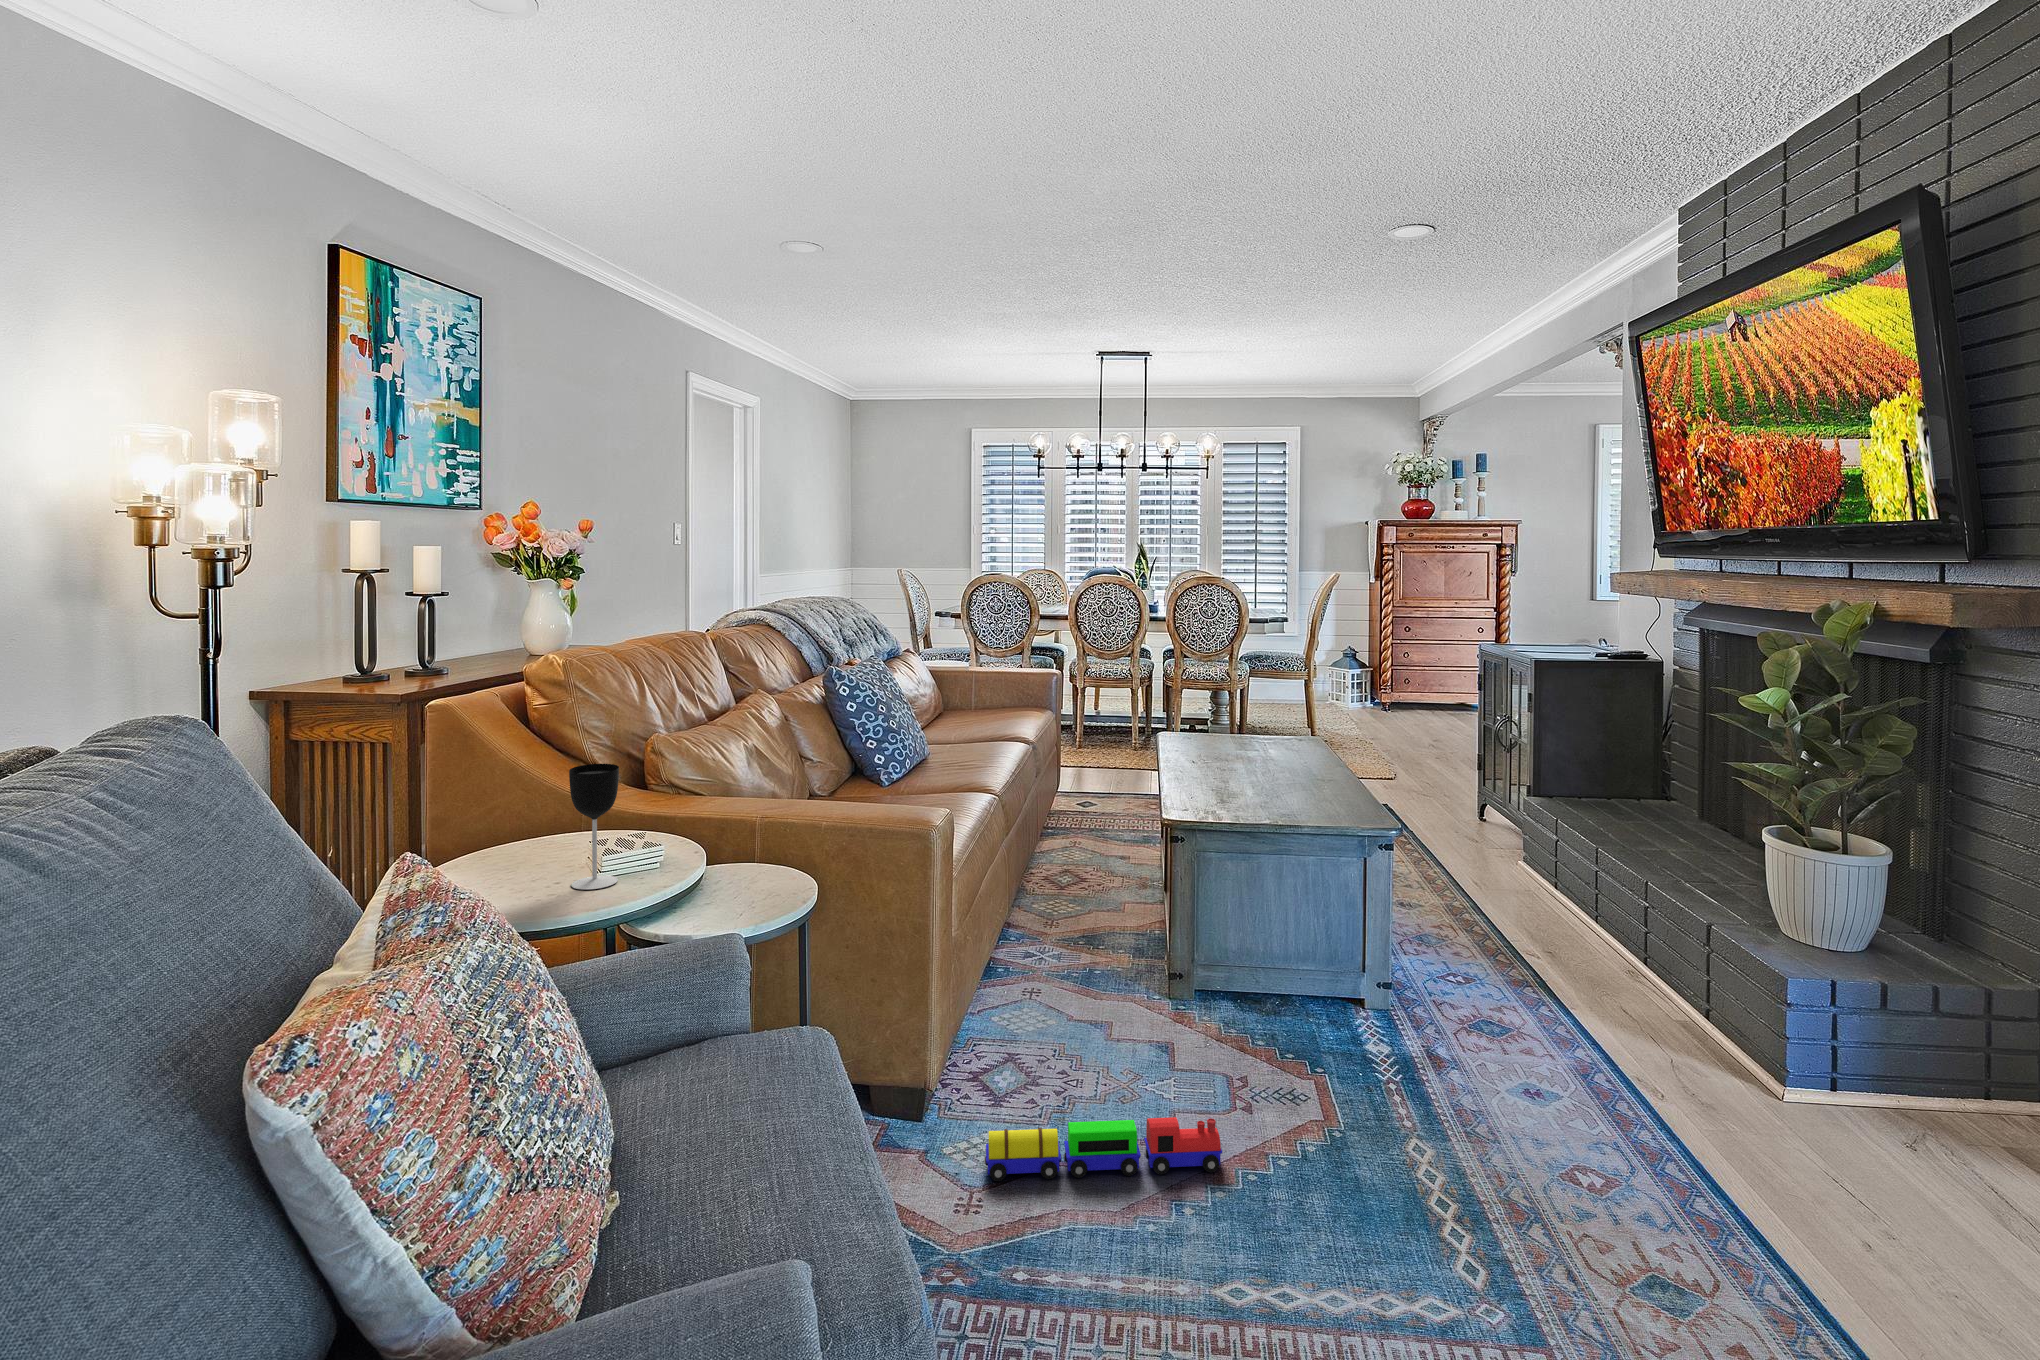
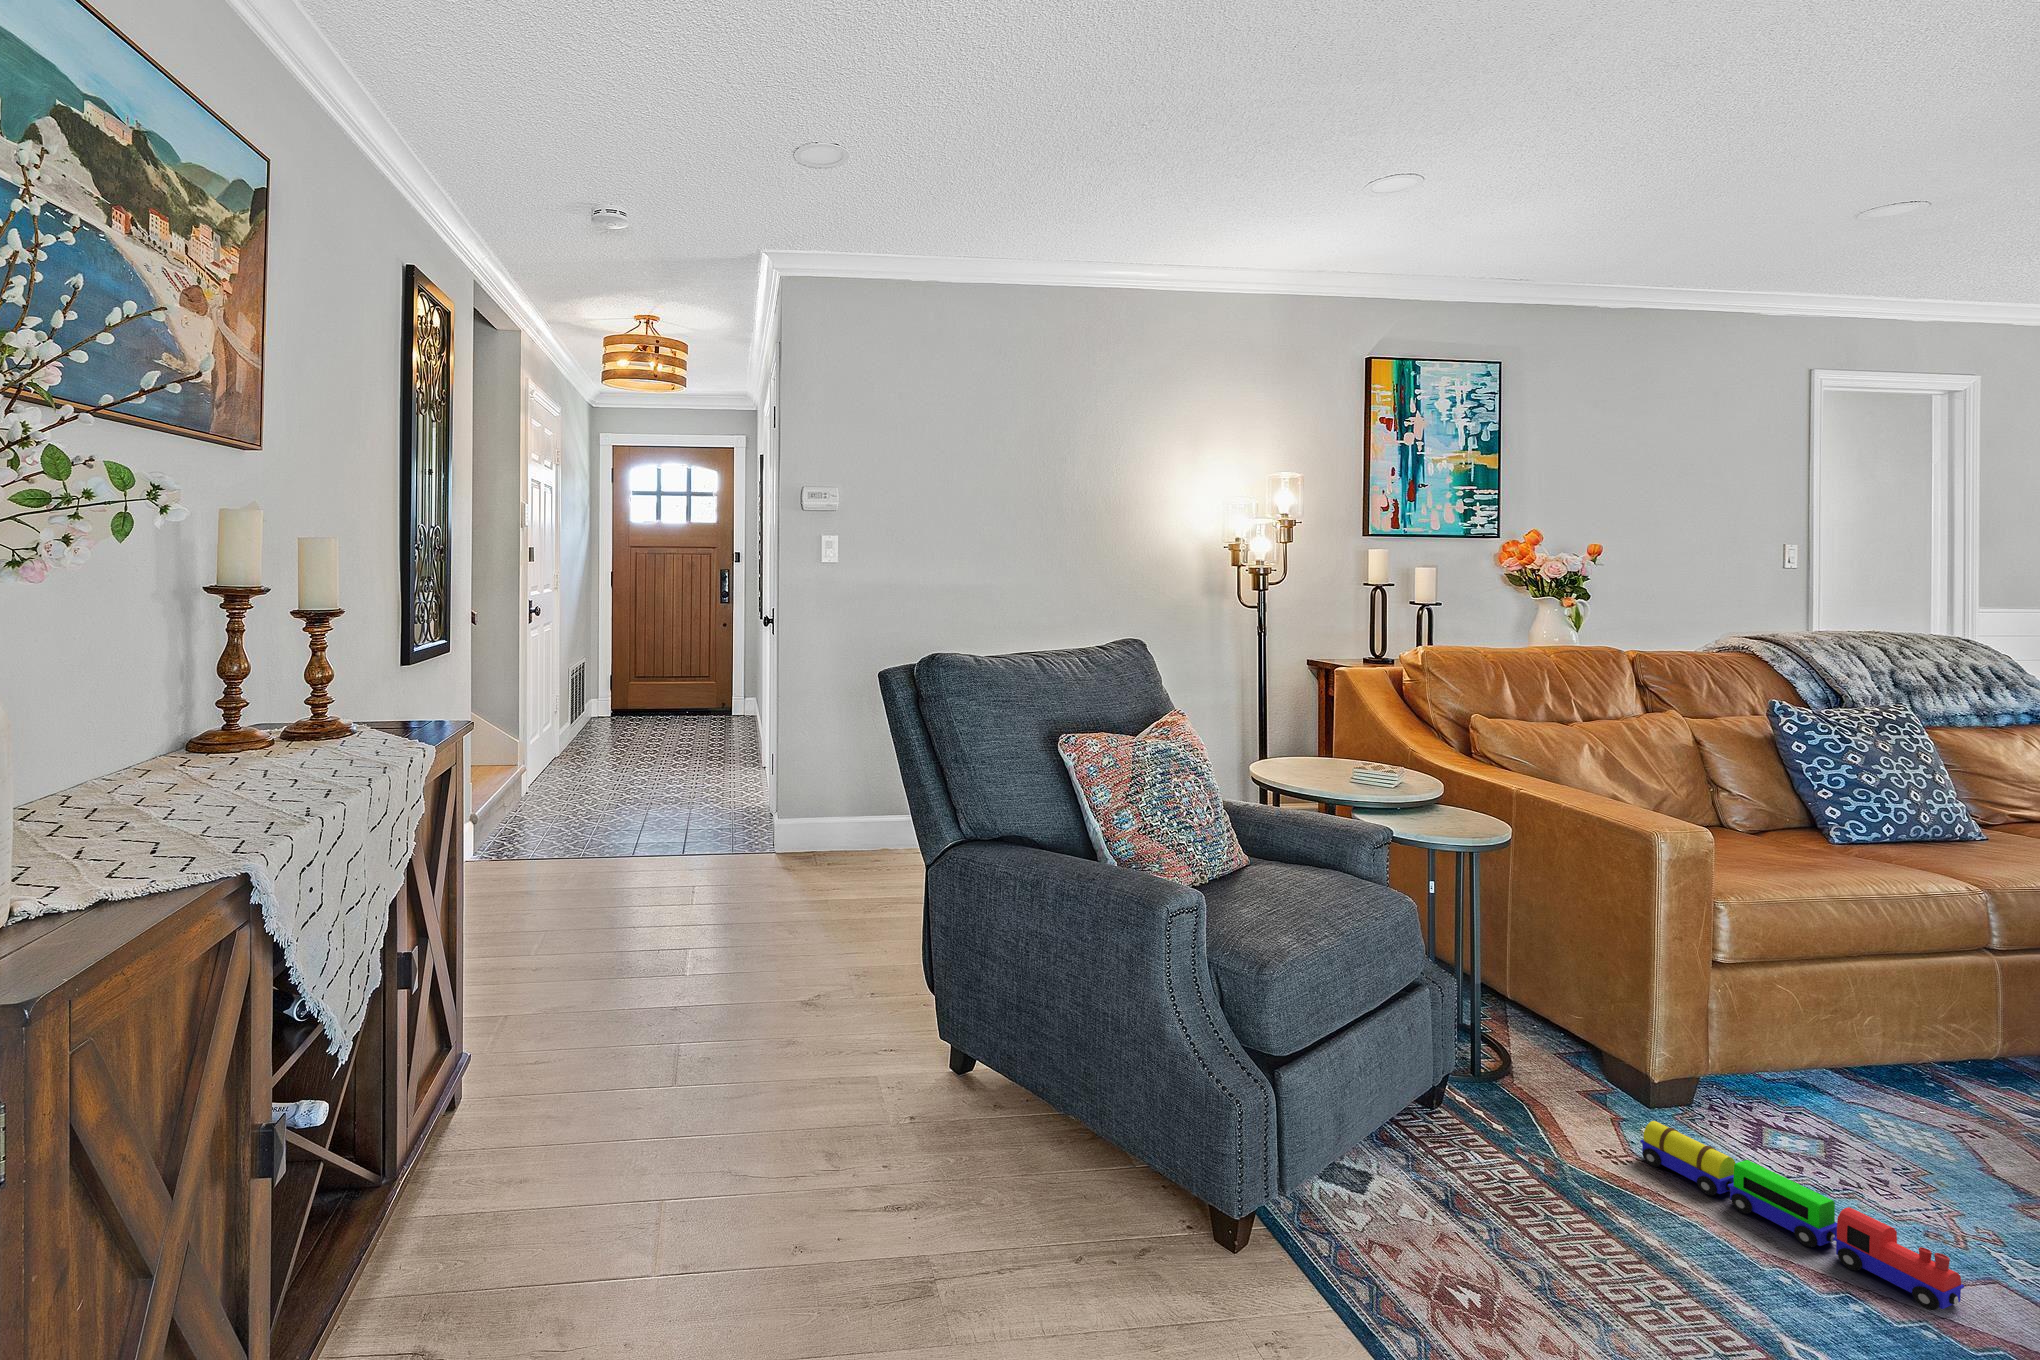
wine glass: present [569,764,619,889] -> none [1331,714,1365,796]

